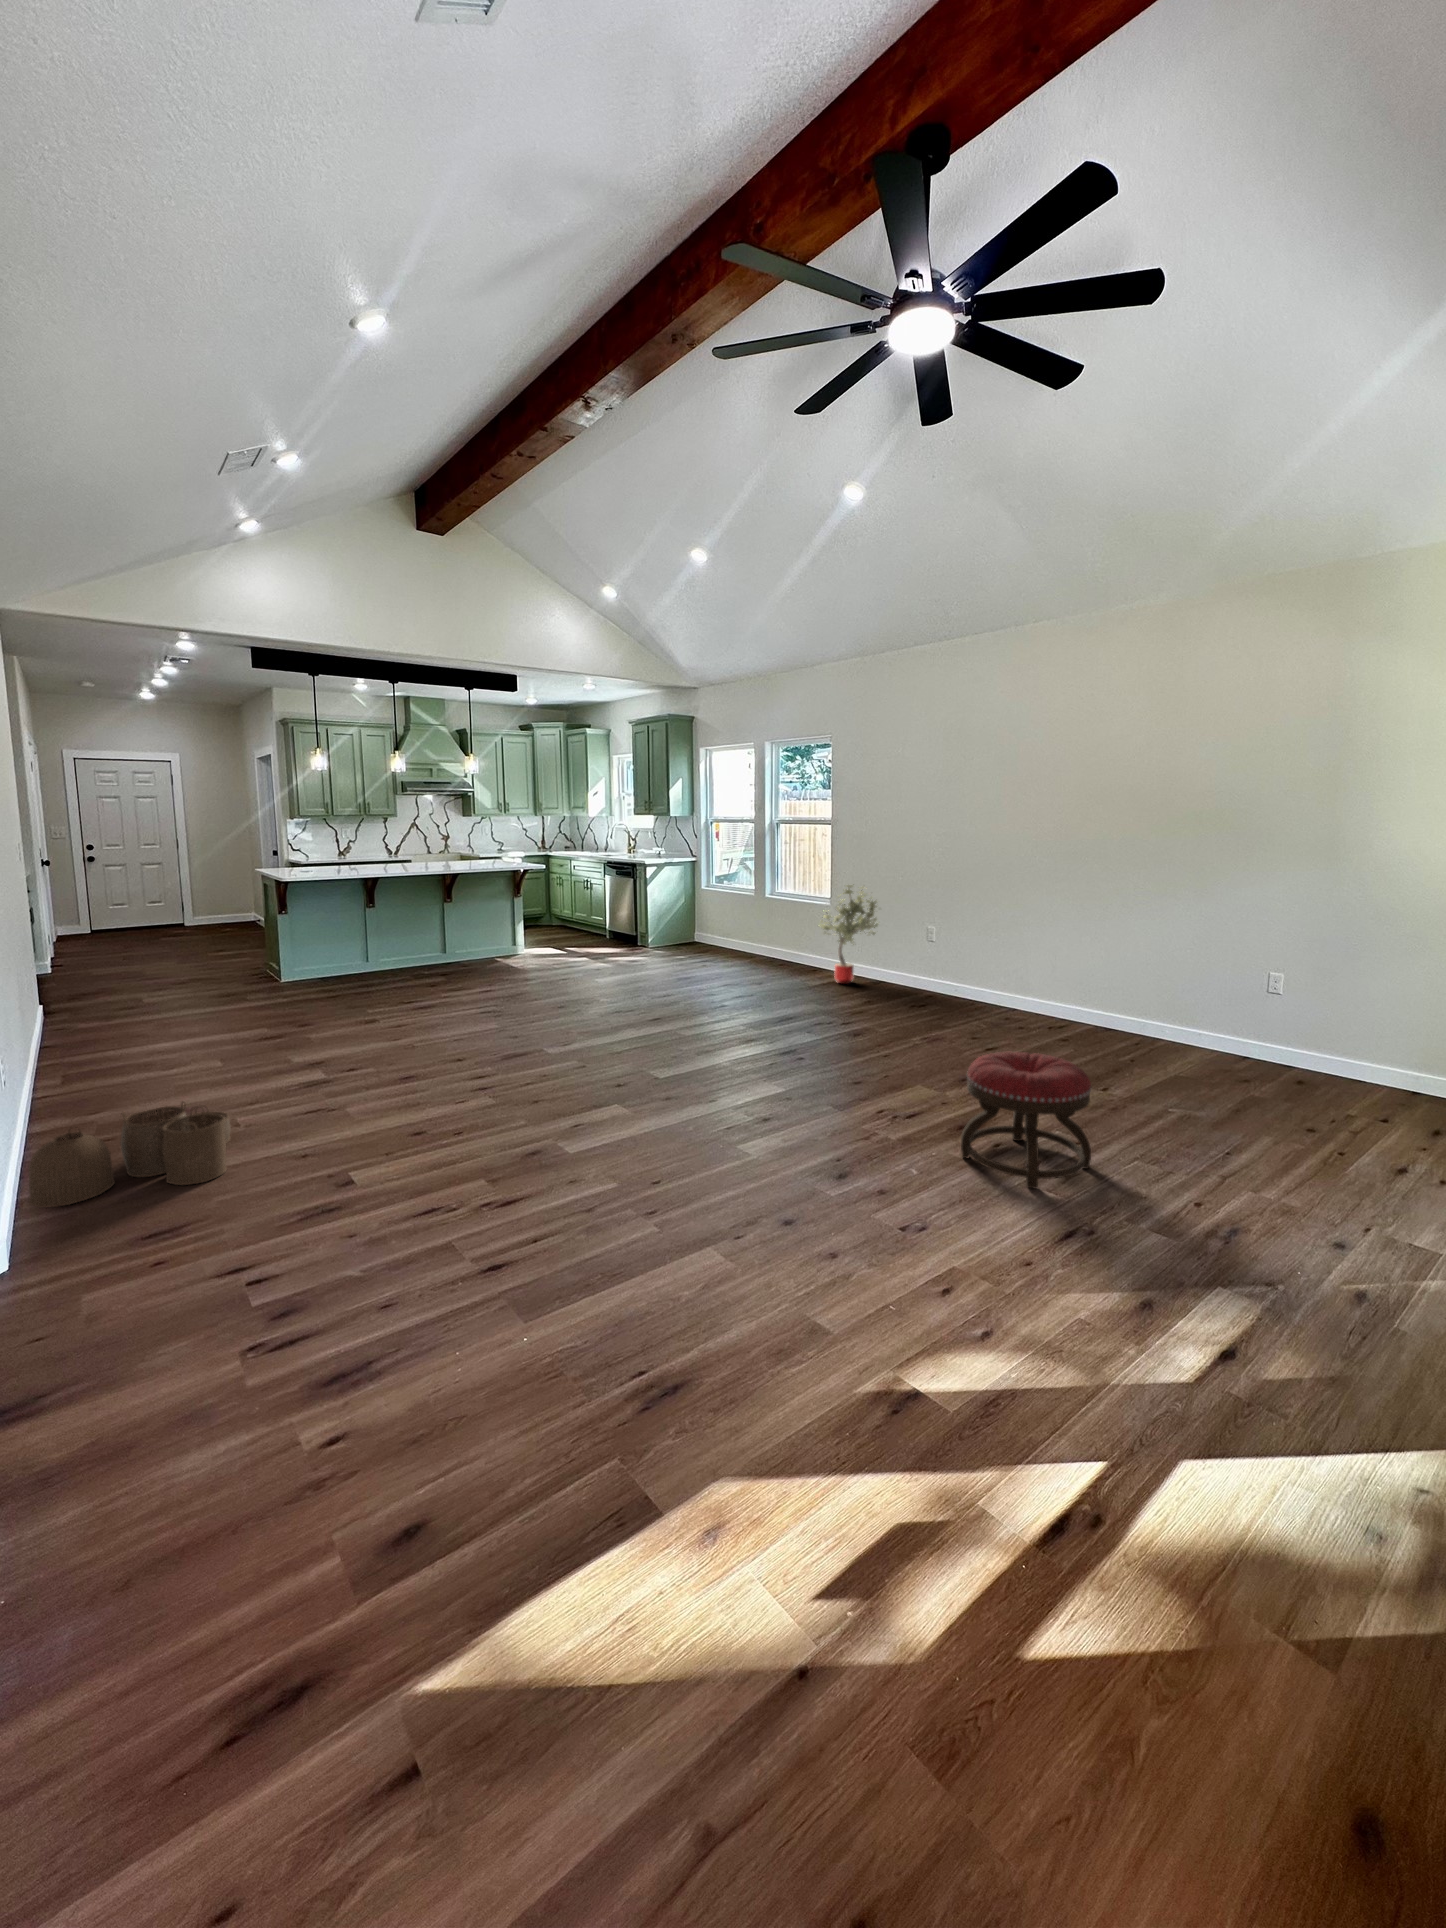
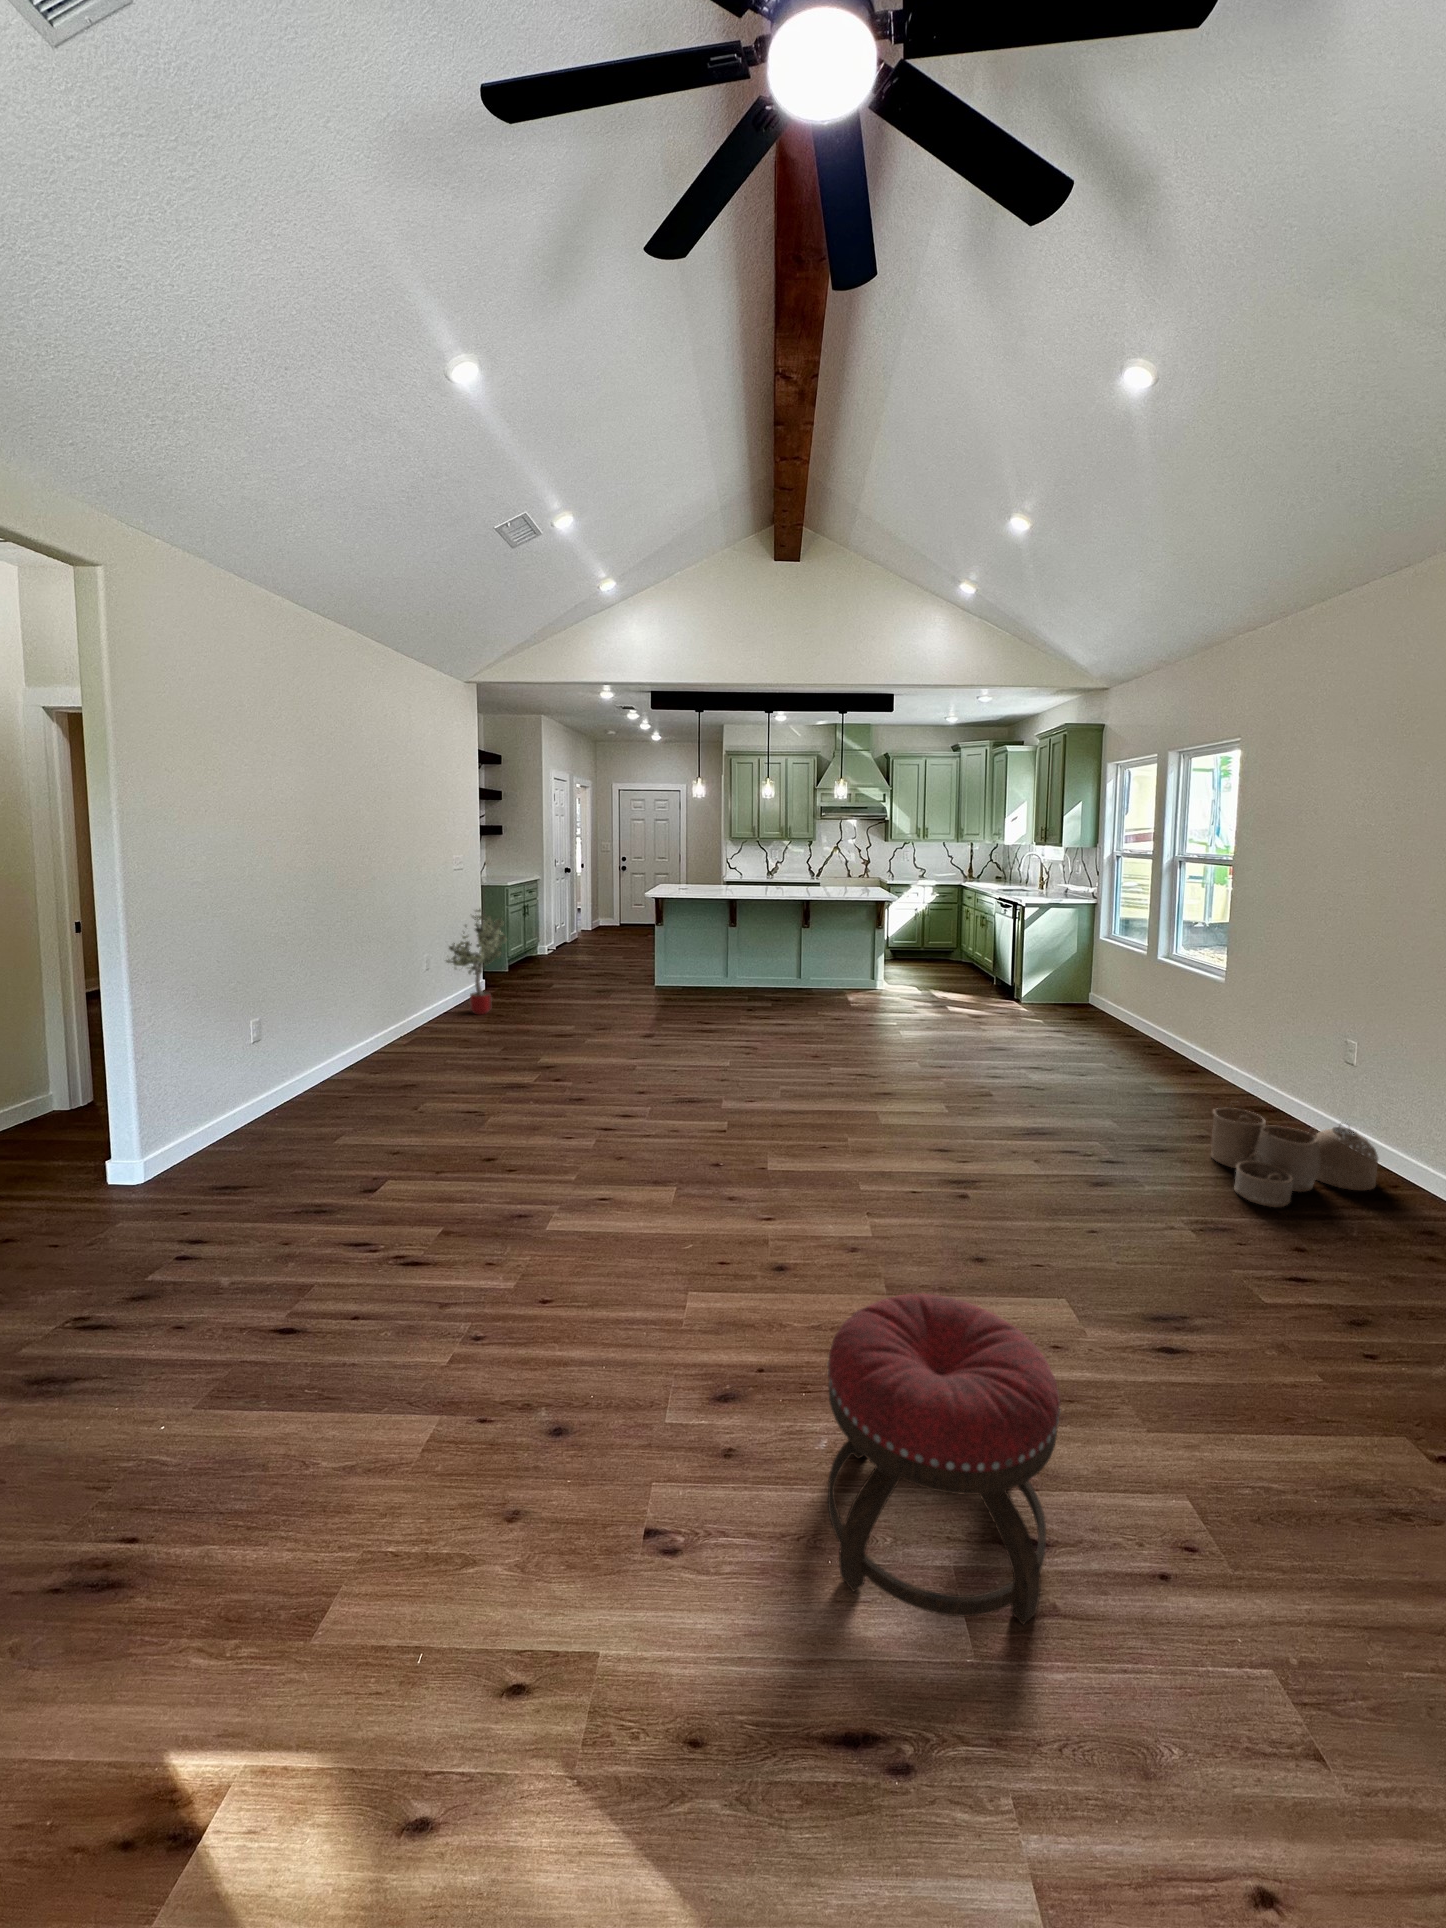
potted tree: present [819,884,878,984] -> present [446,909,507,1015]
woven basket: present [29,1101,230,1208] -> present [1211,1102,1378,1207]

